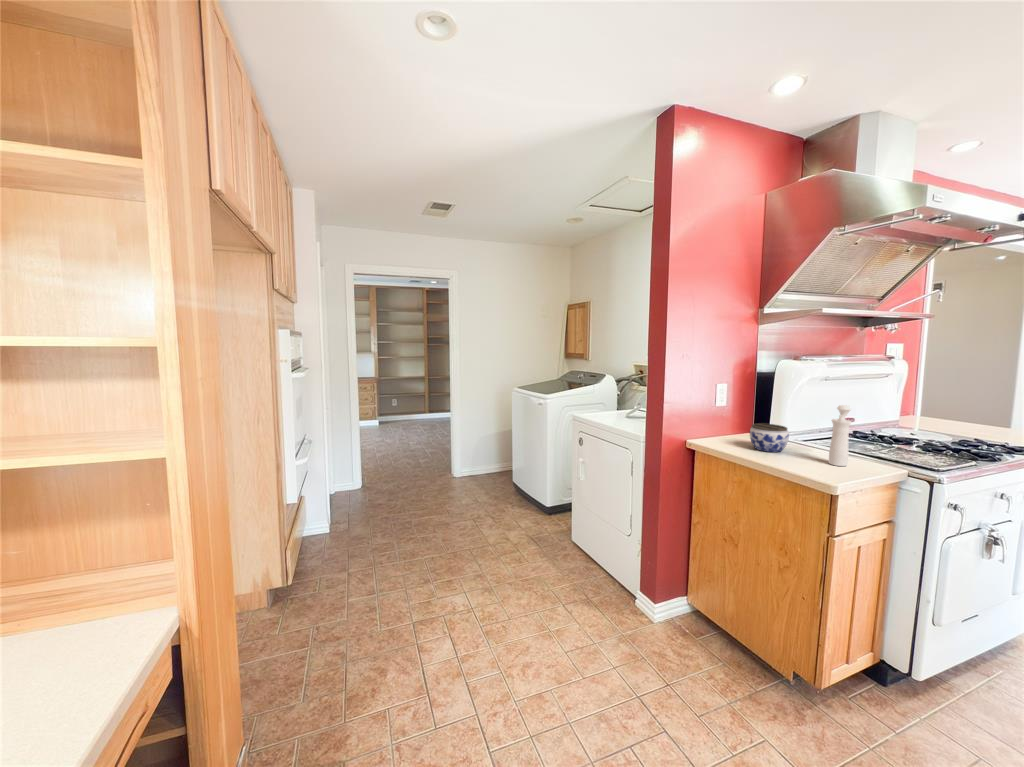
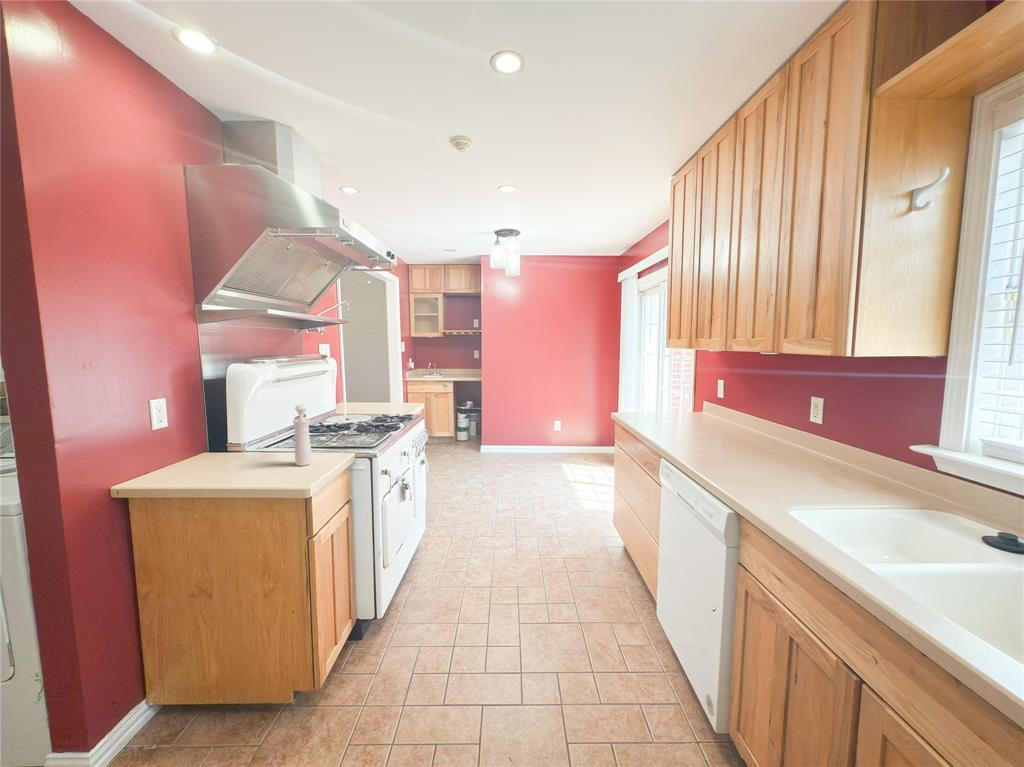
jar: present [750,423,789,452] -> none [206,437,253,472]

